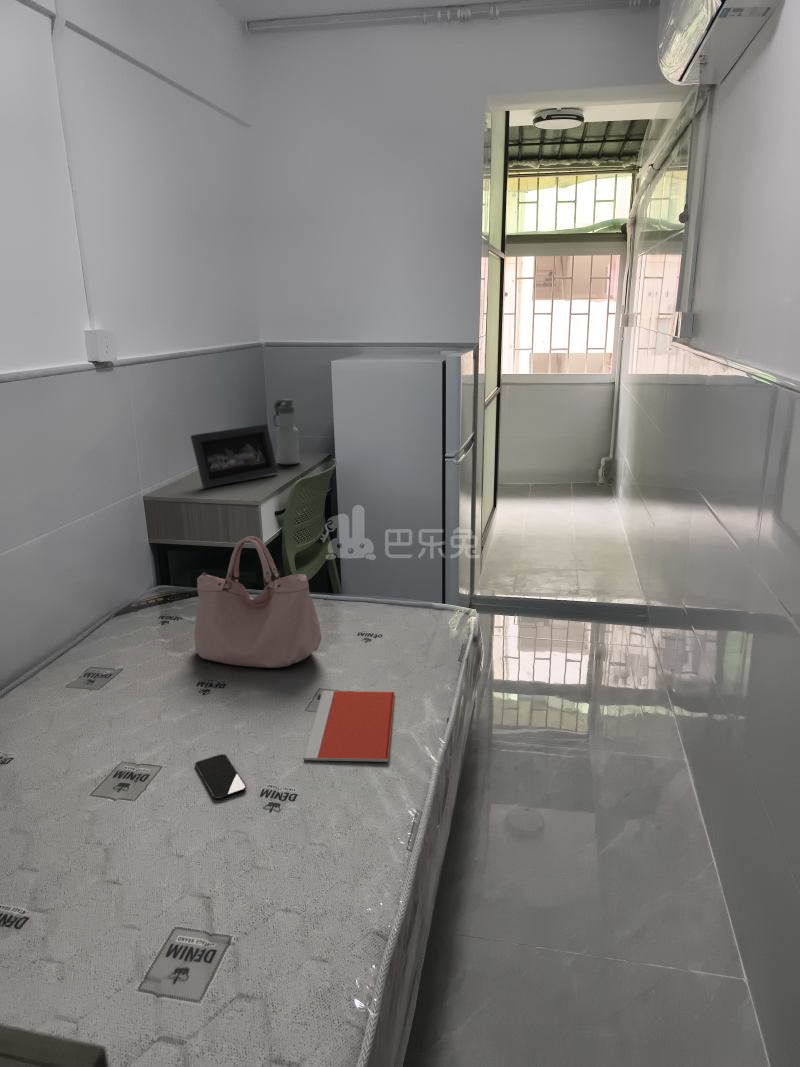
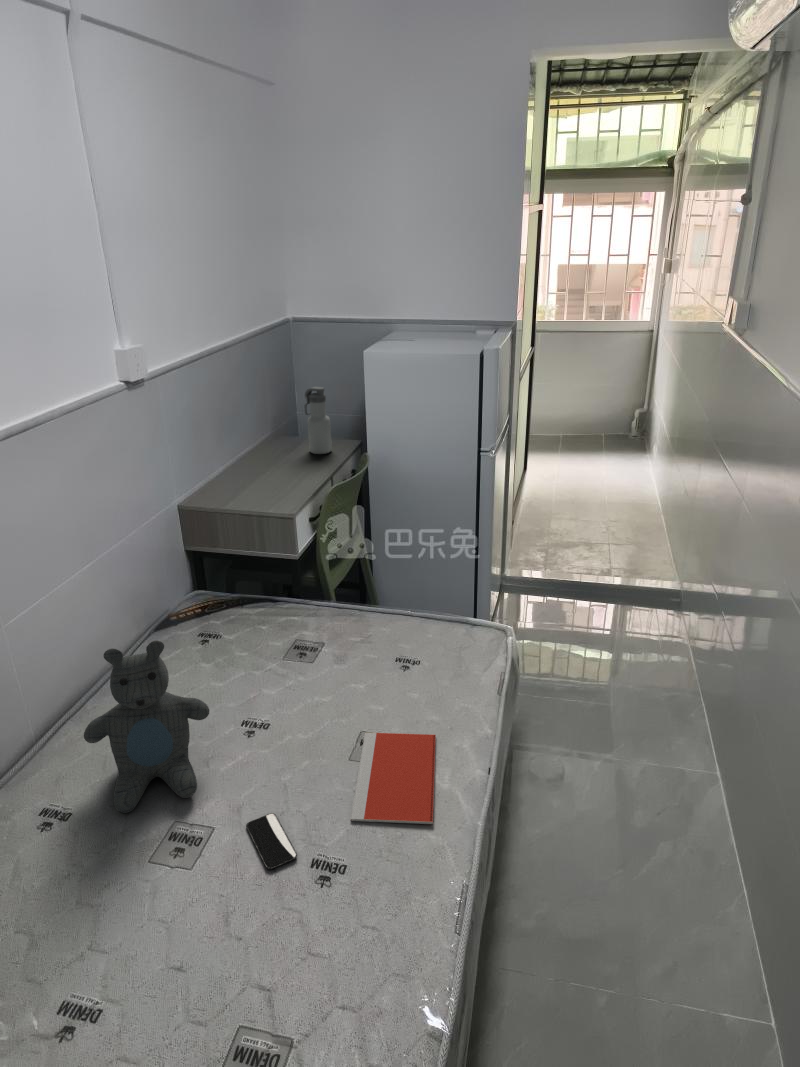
picture frame: present [191,424,278,488] -> none [223,419,311,492]
handbag: present [194,536,321,668] -> none [236,573,362,703]
teddy bear: none [31,578,163,754] -> present [84,641,210,813]

